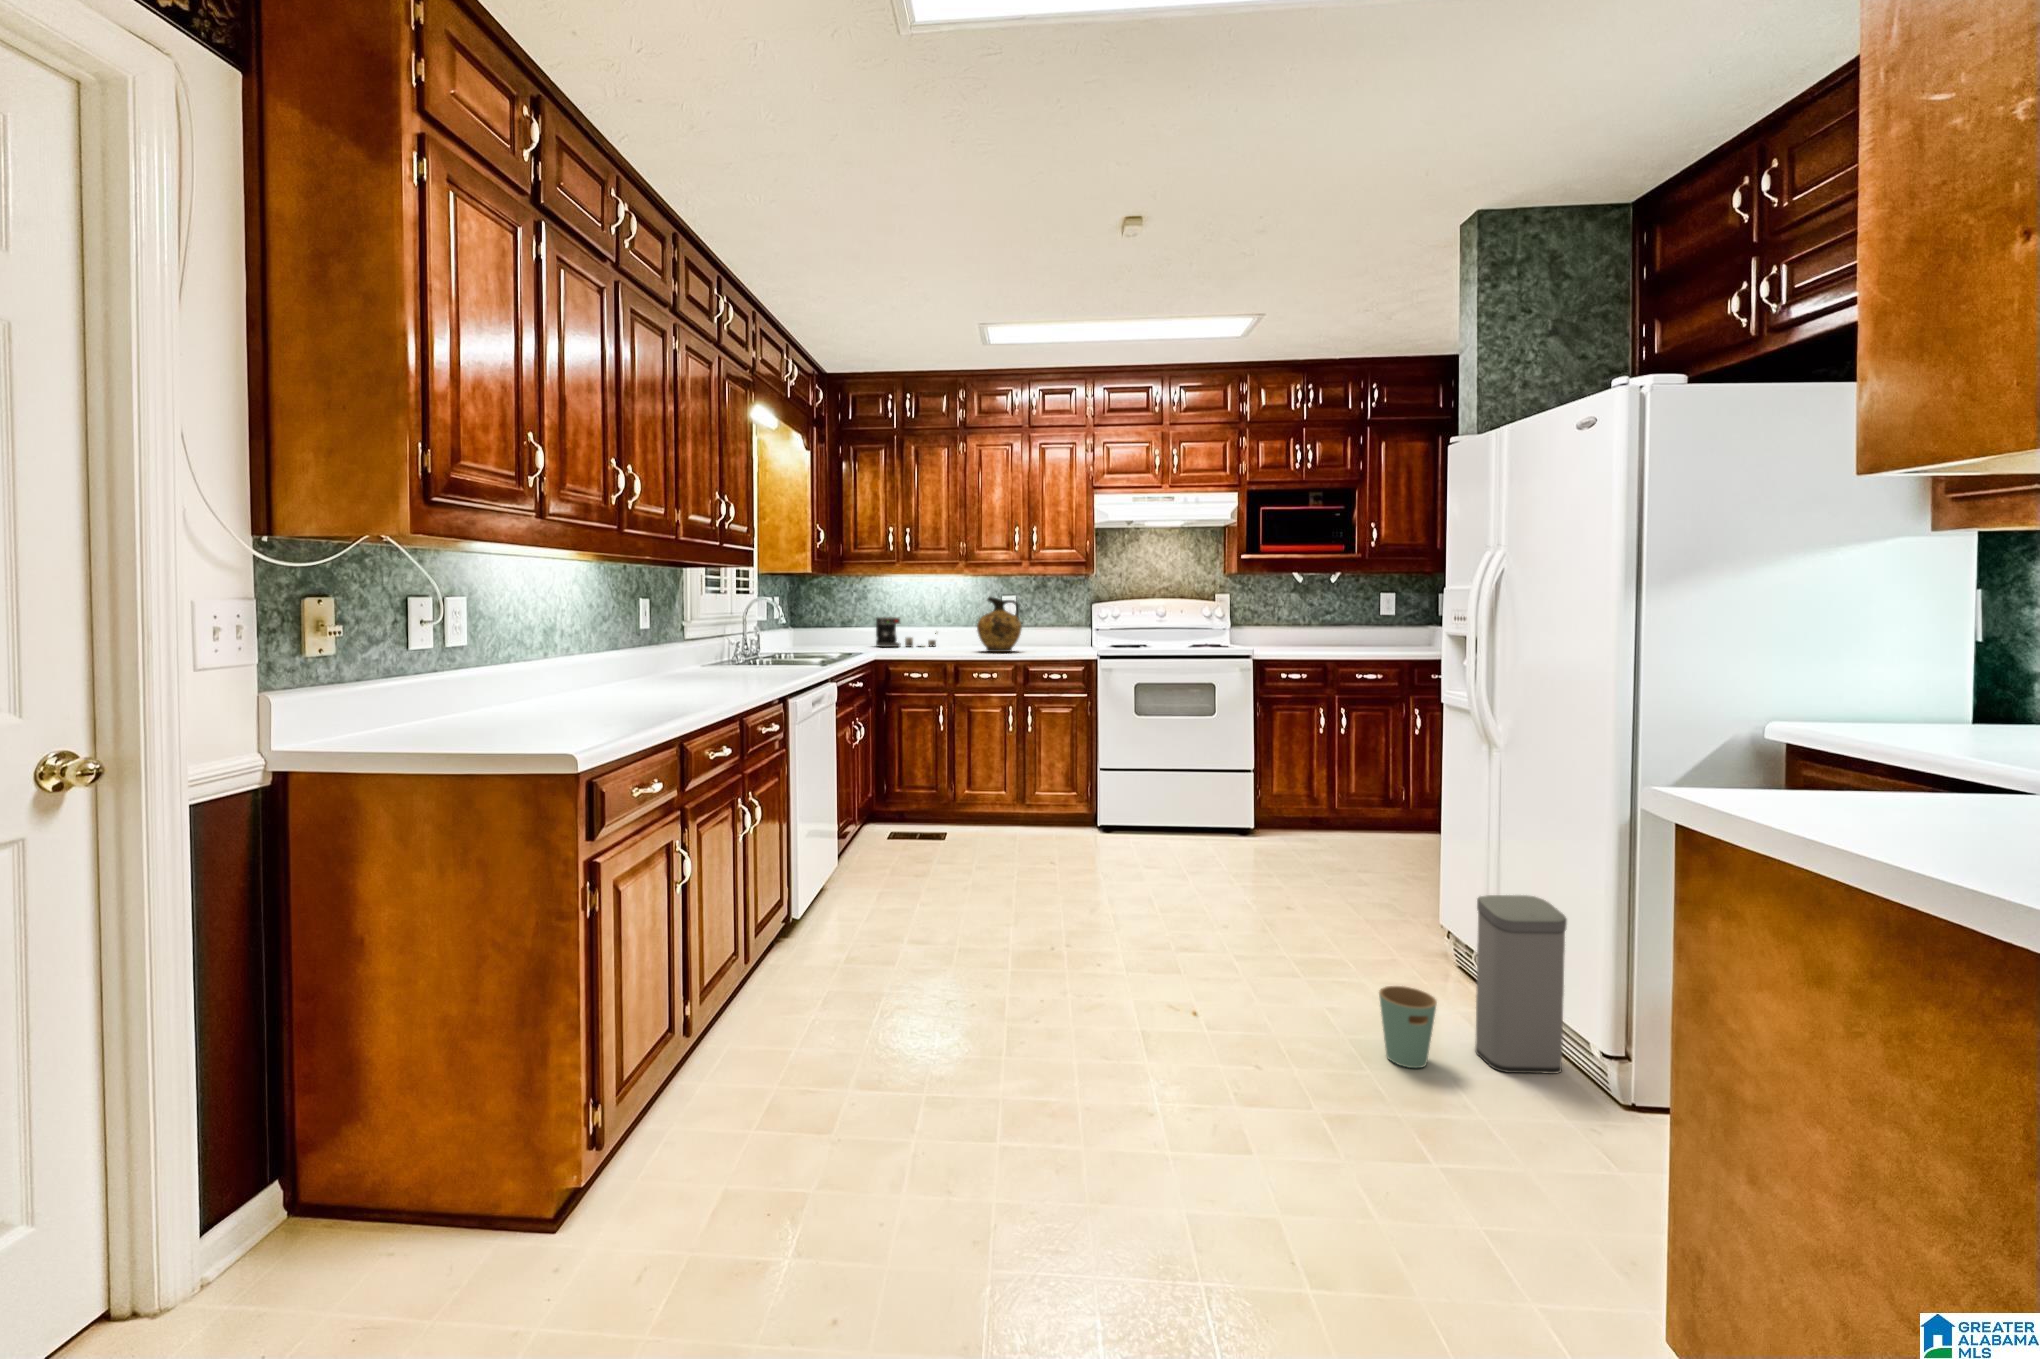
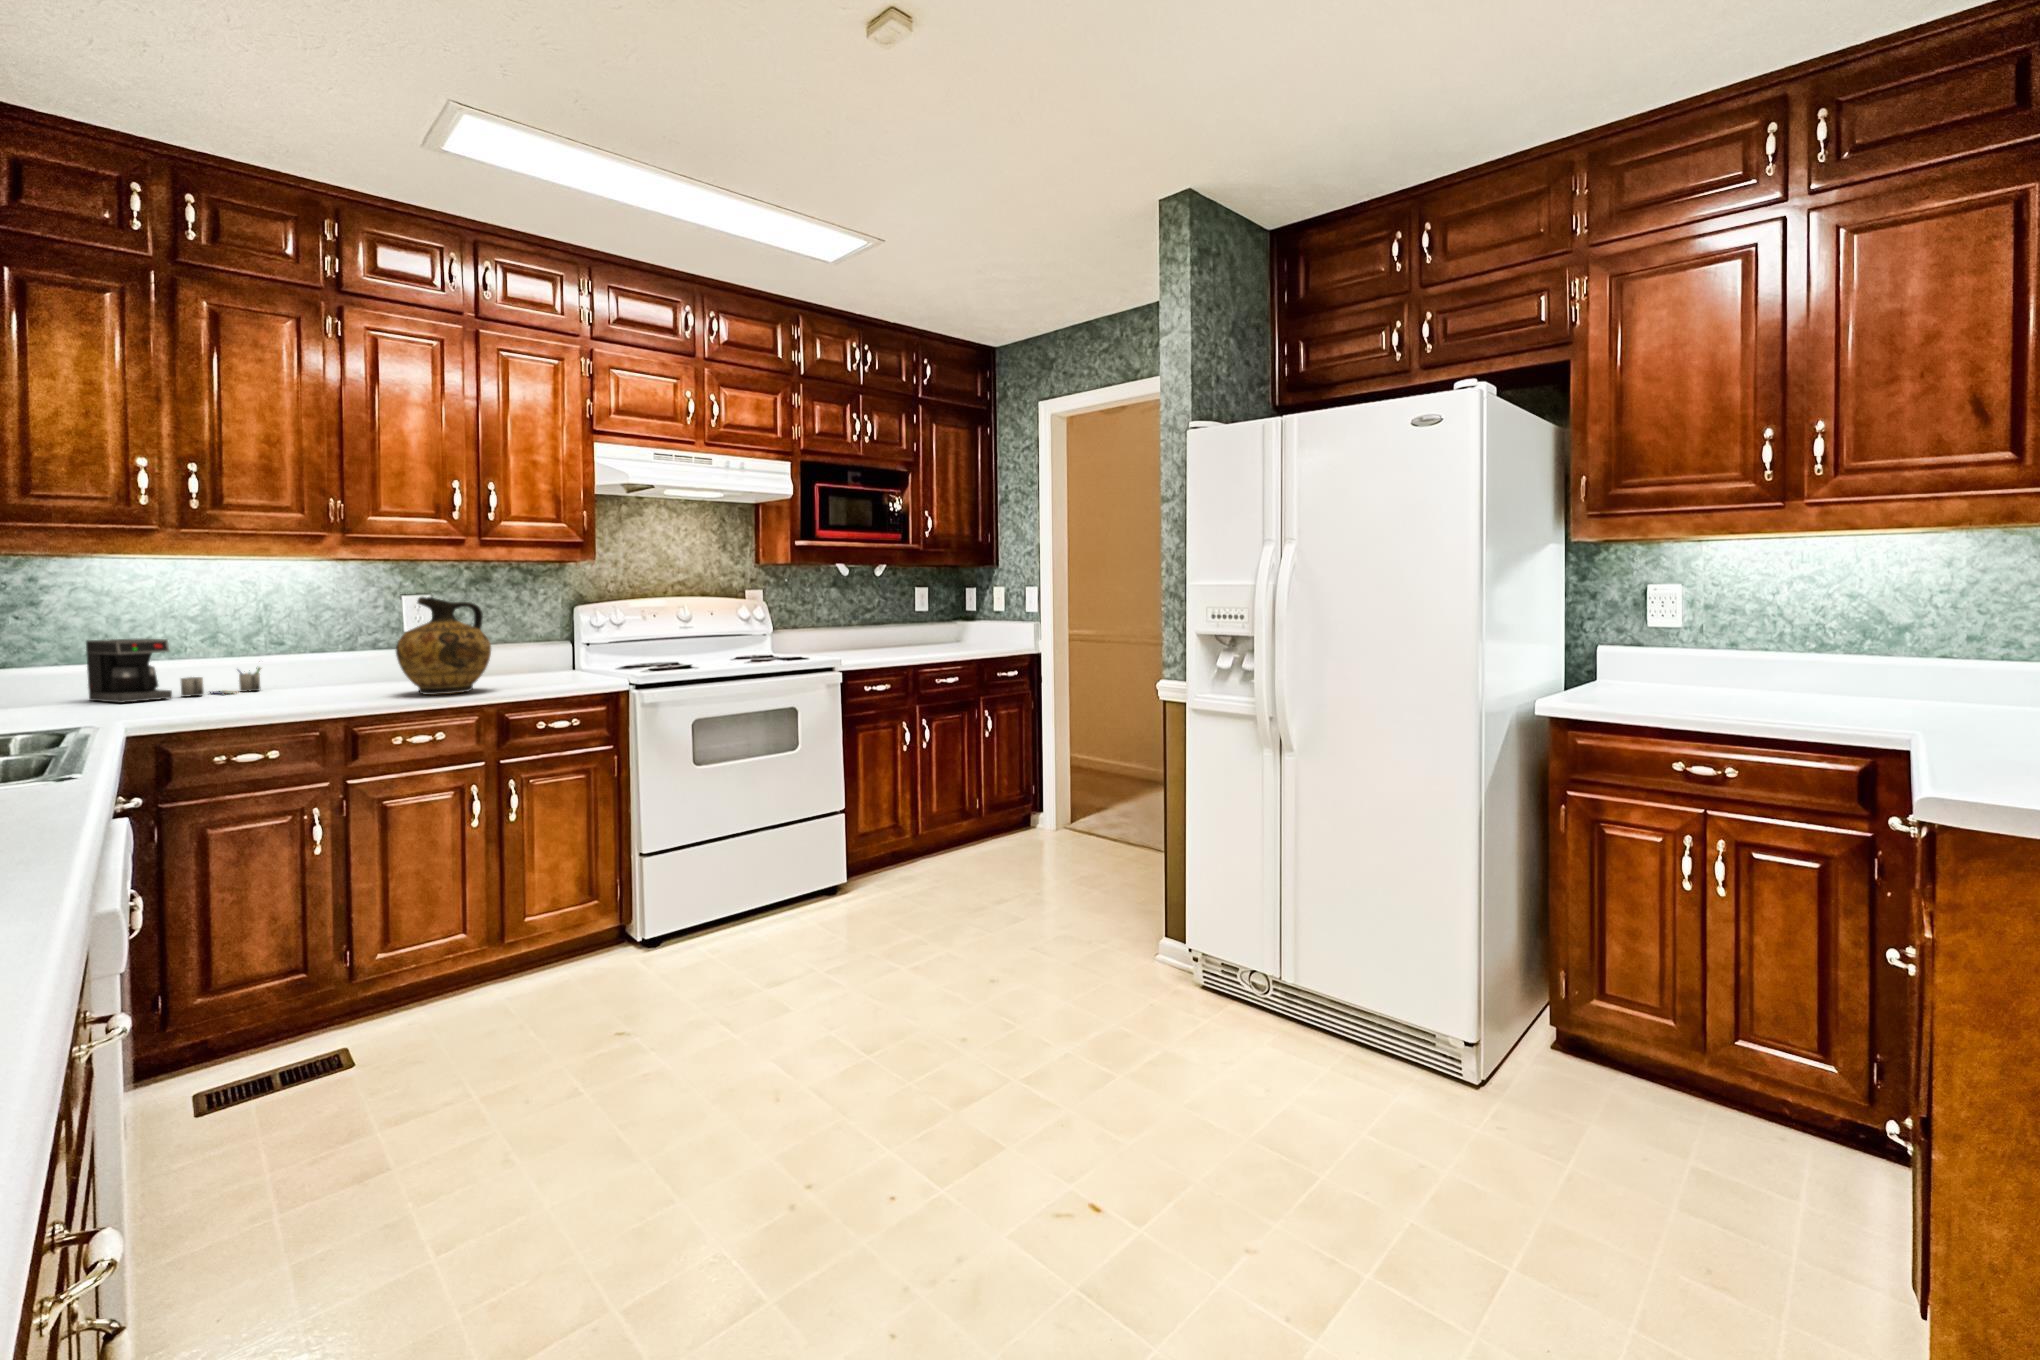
trash can: present [1379,895,1567,1074] -> none [1310,913,1428,1158]

